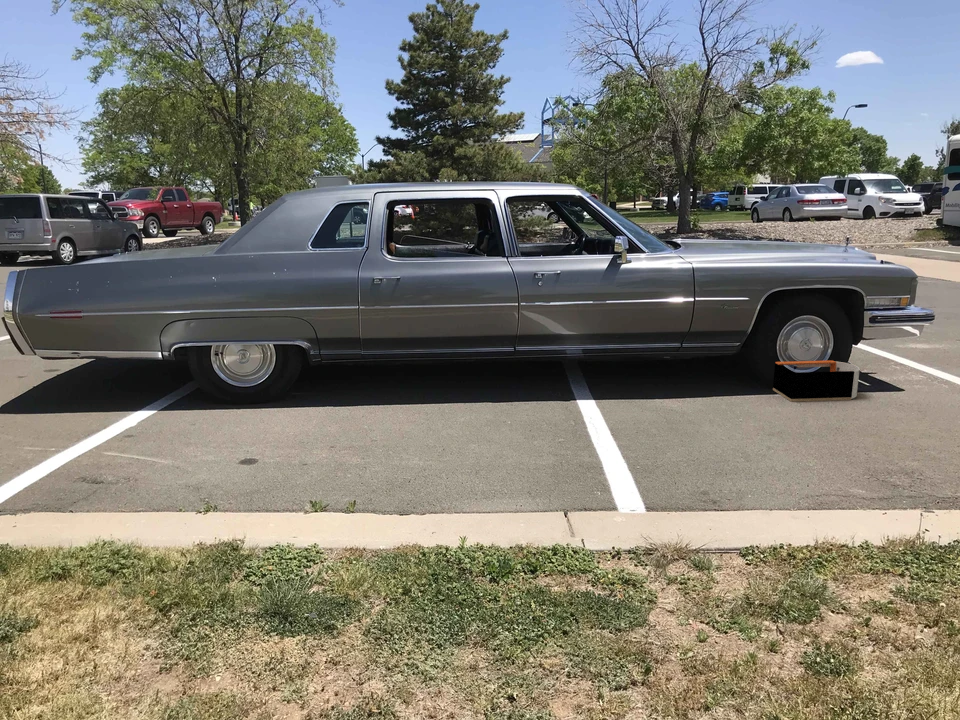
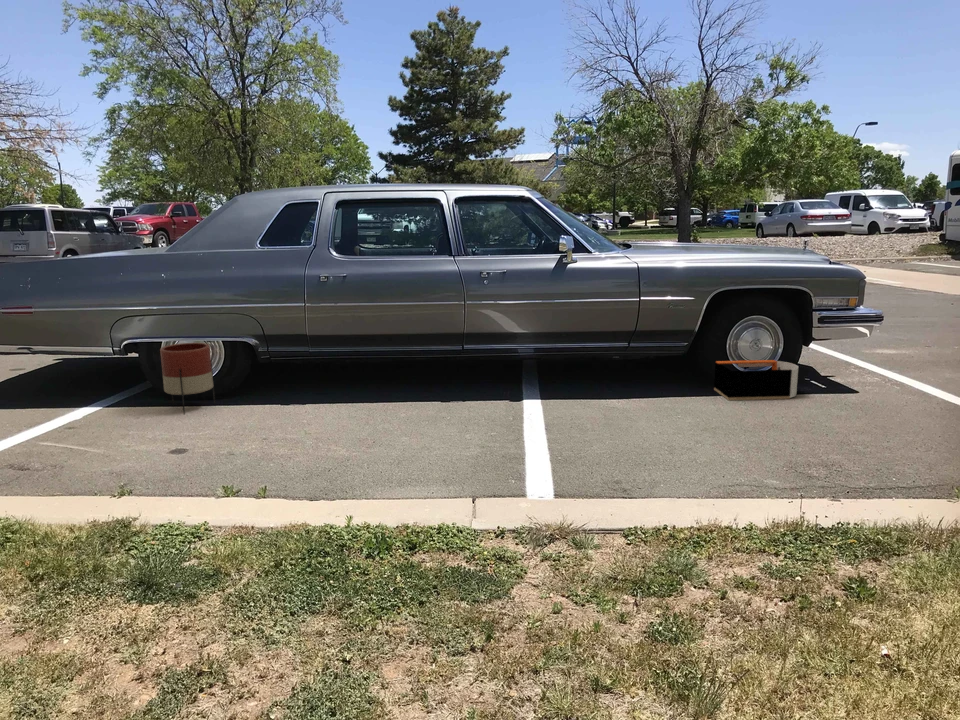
planter: none [227,347,280,420] -> present [160,343,215,414]

